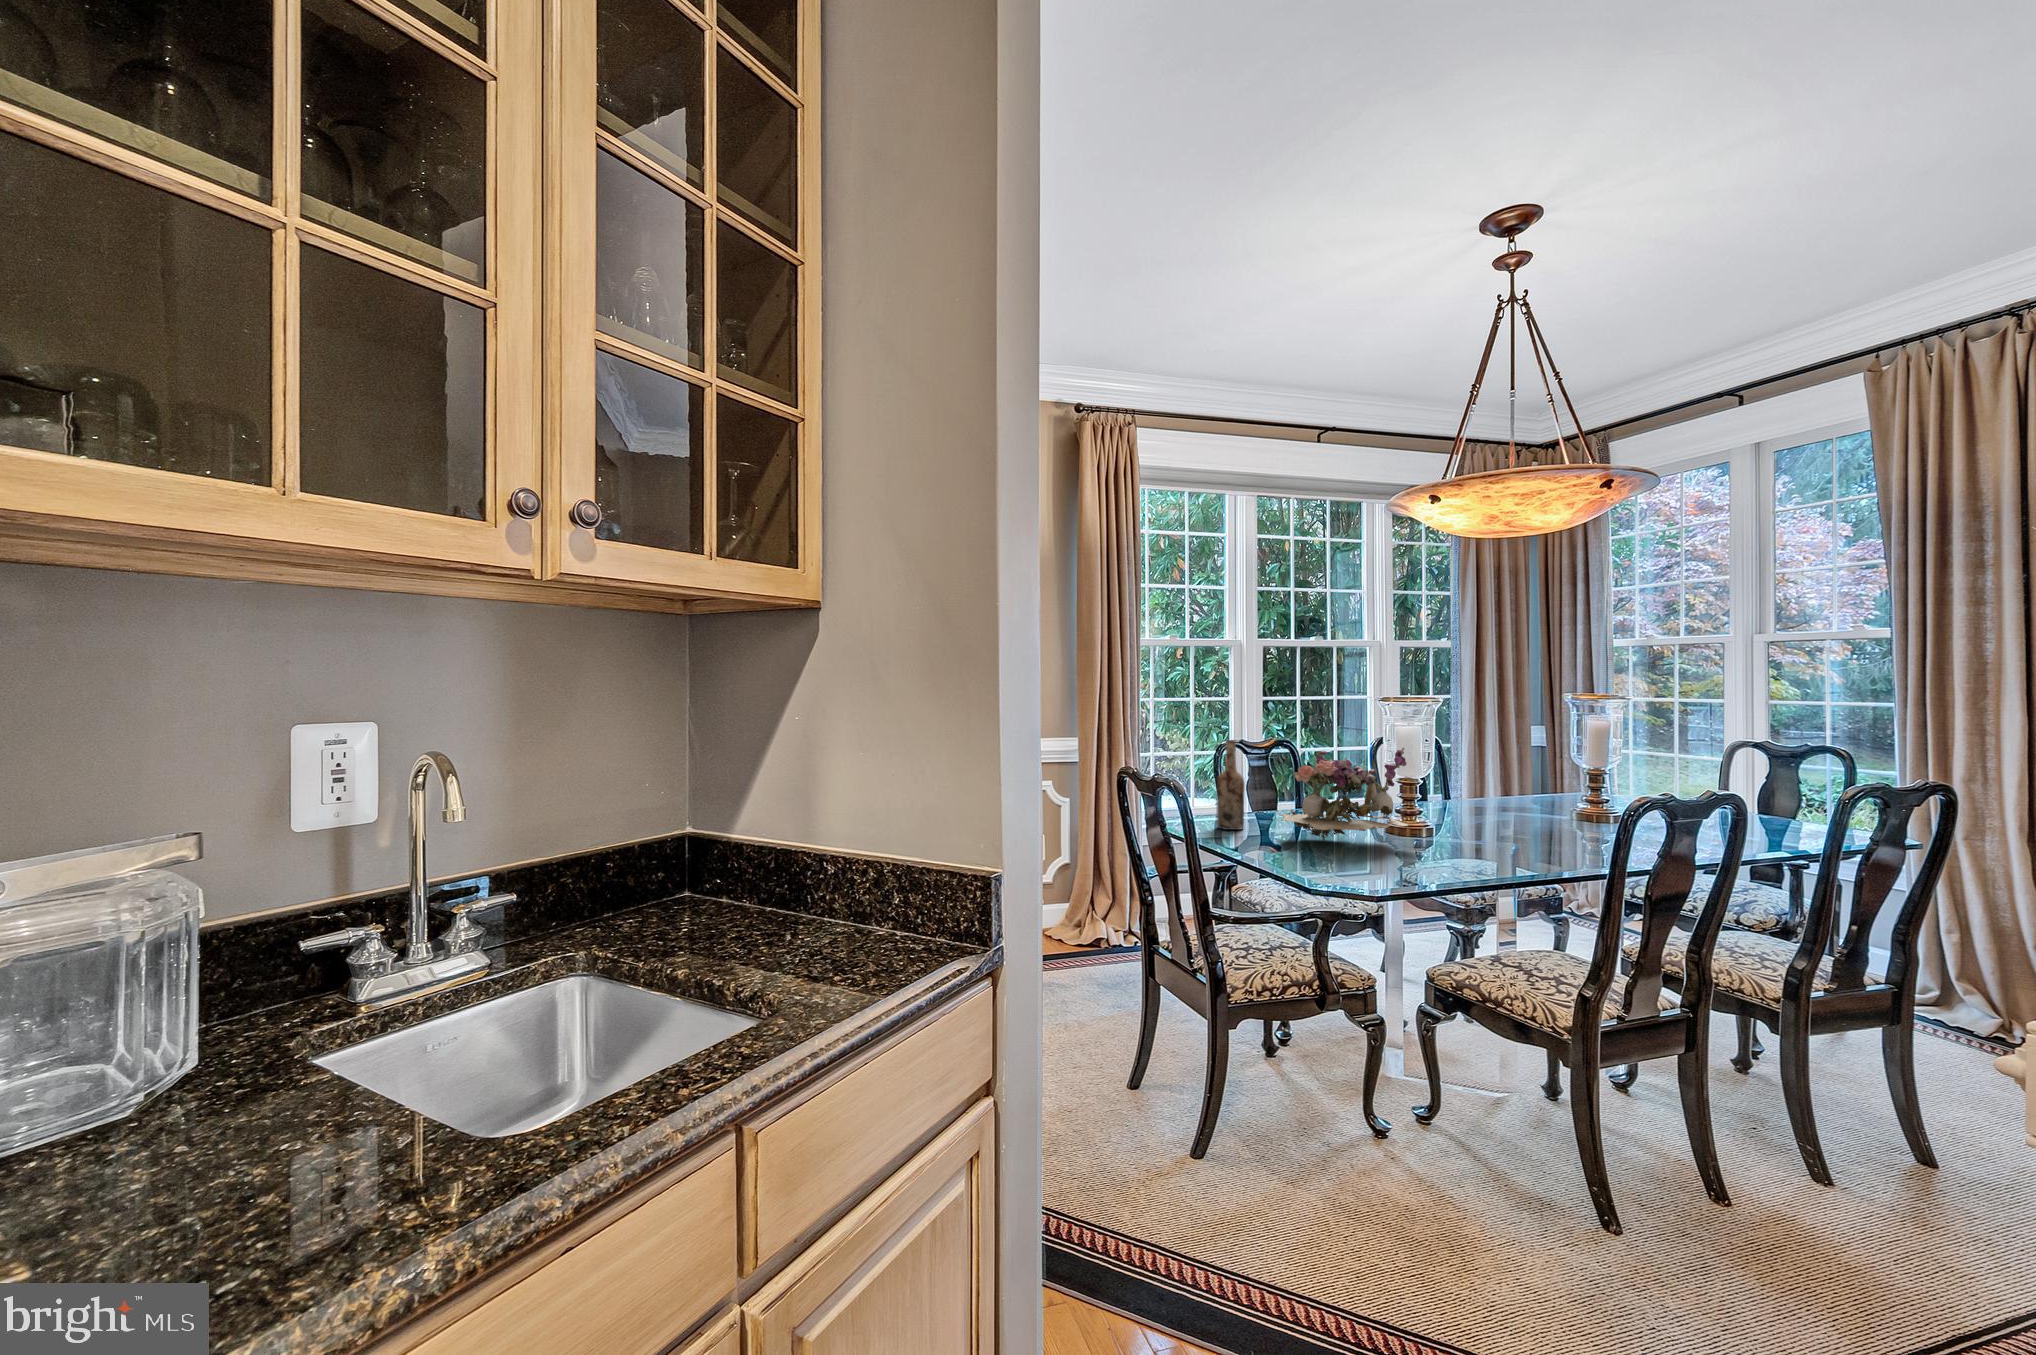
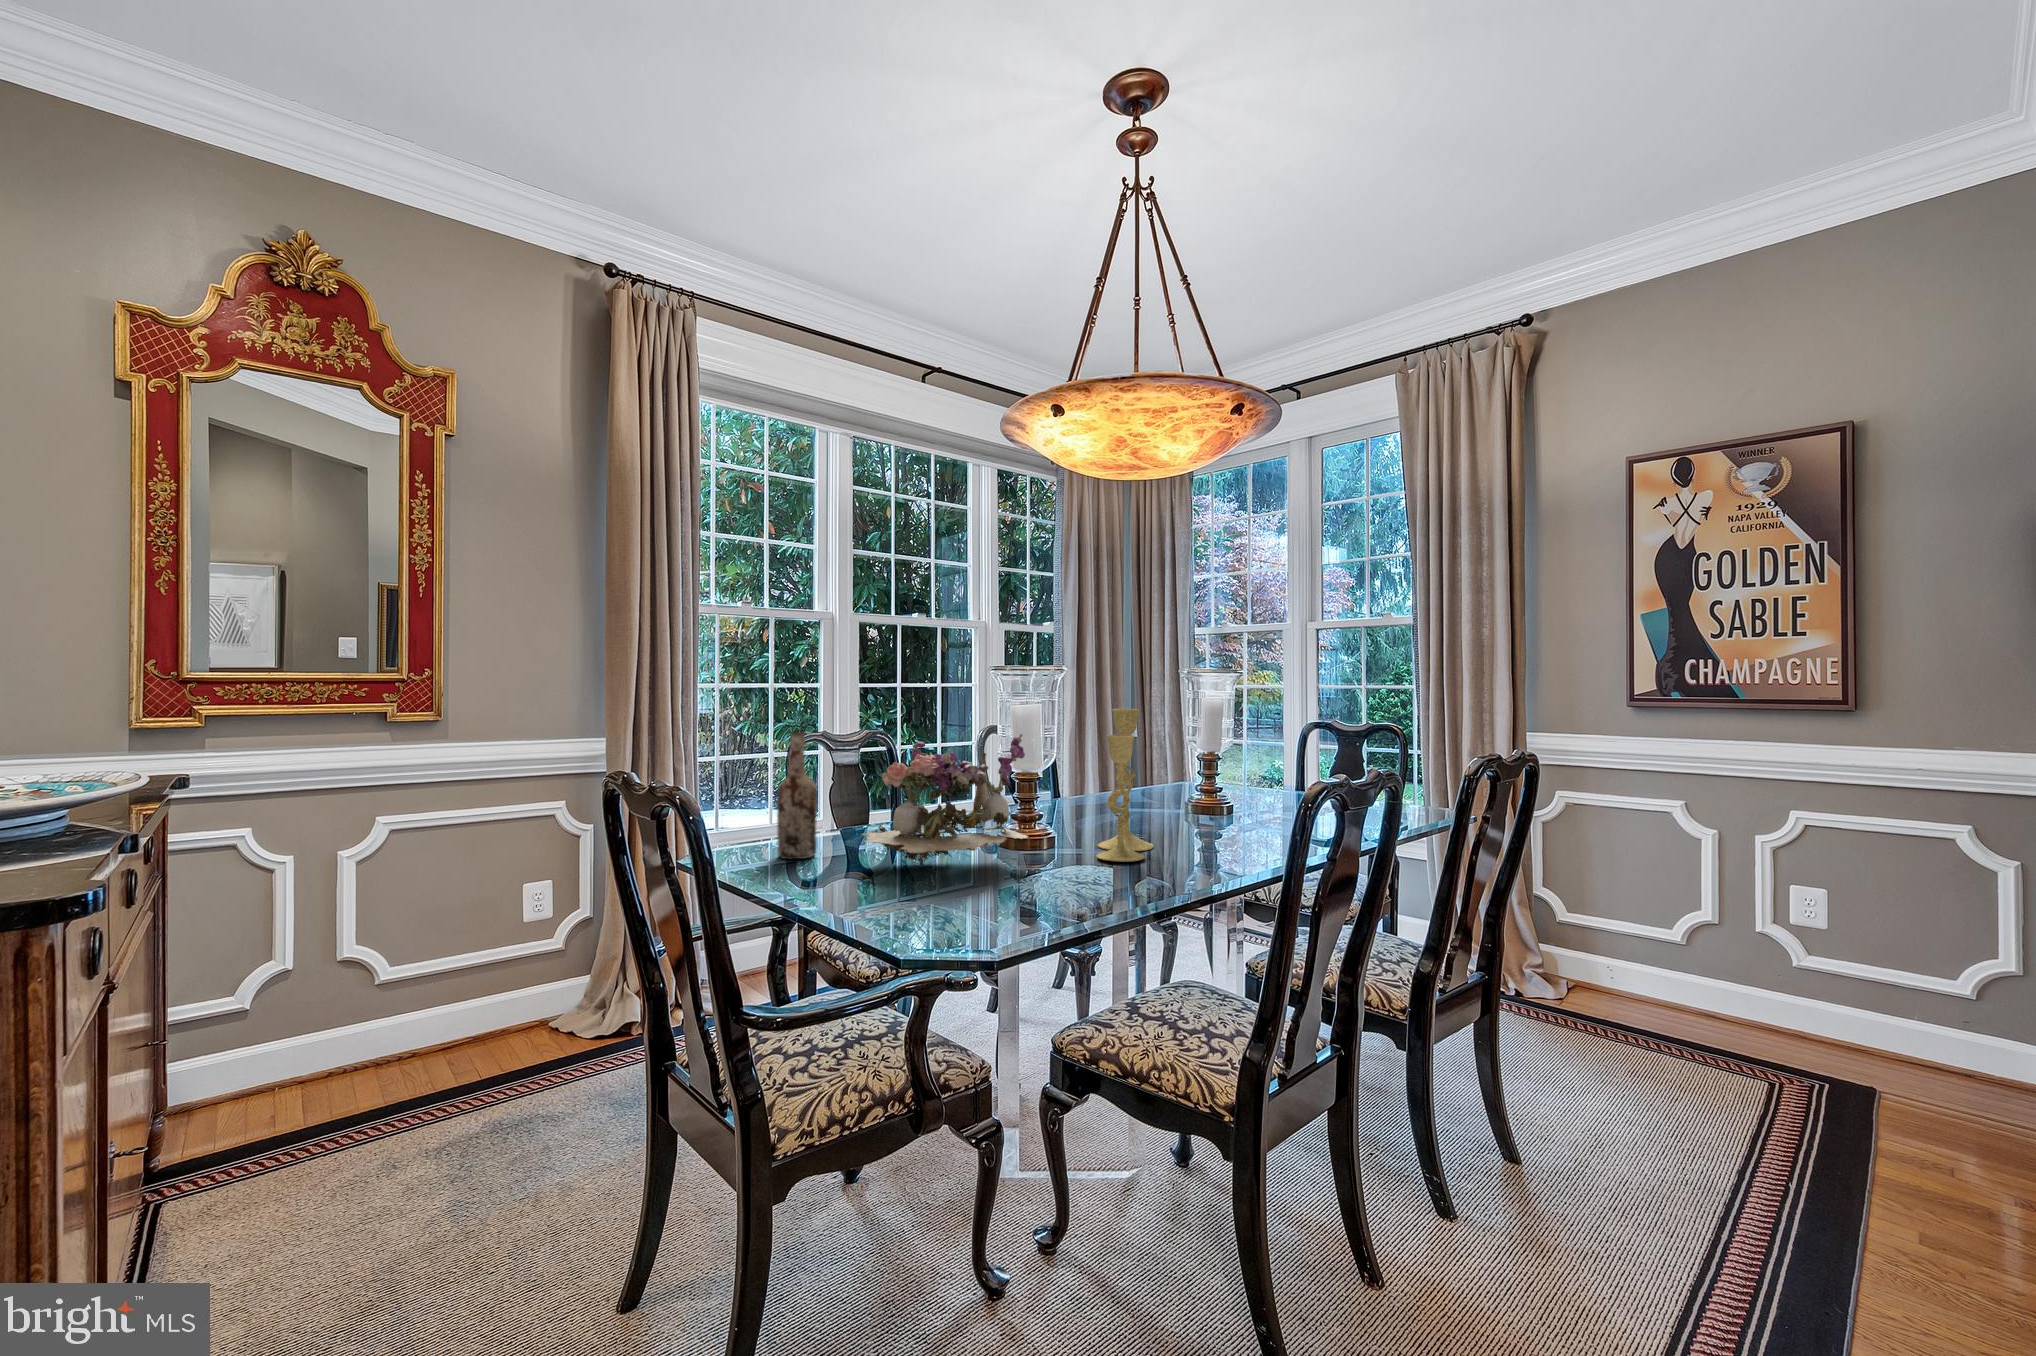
candlestick: none [1468,730,1522,851] -> present [1097,709,1154,862]

